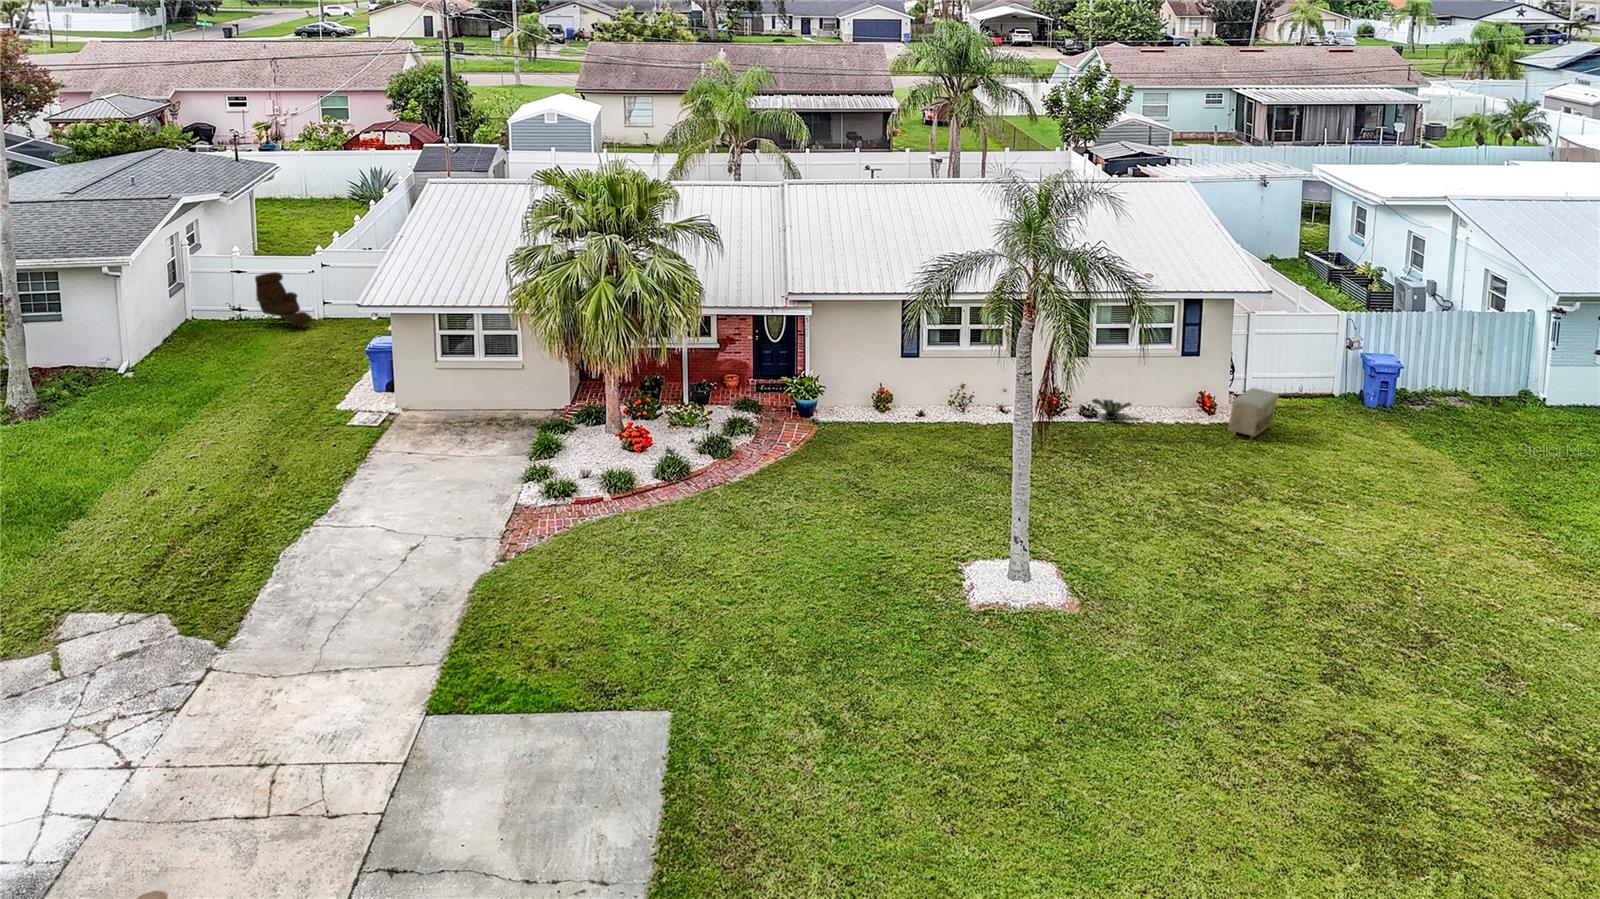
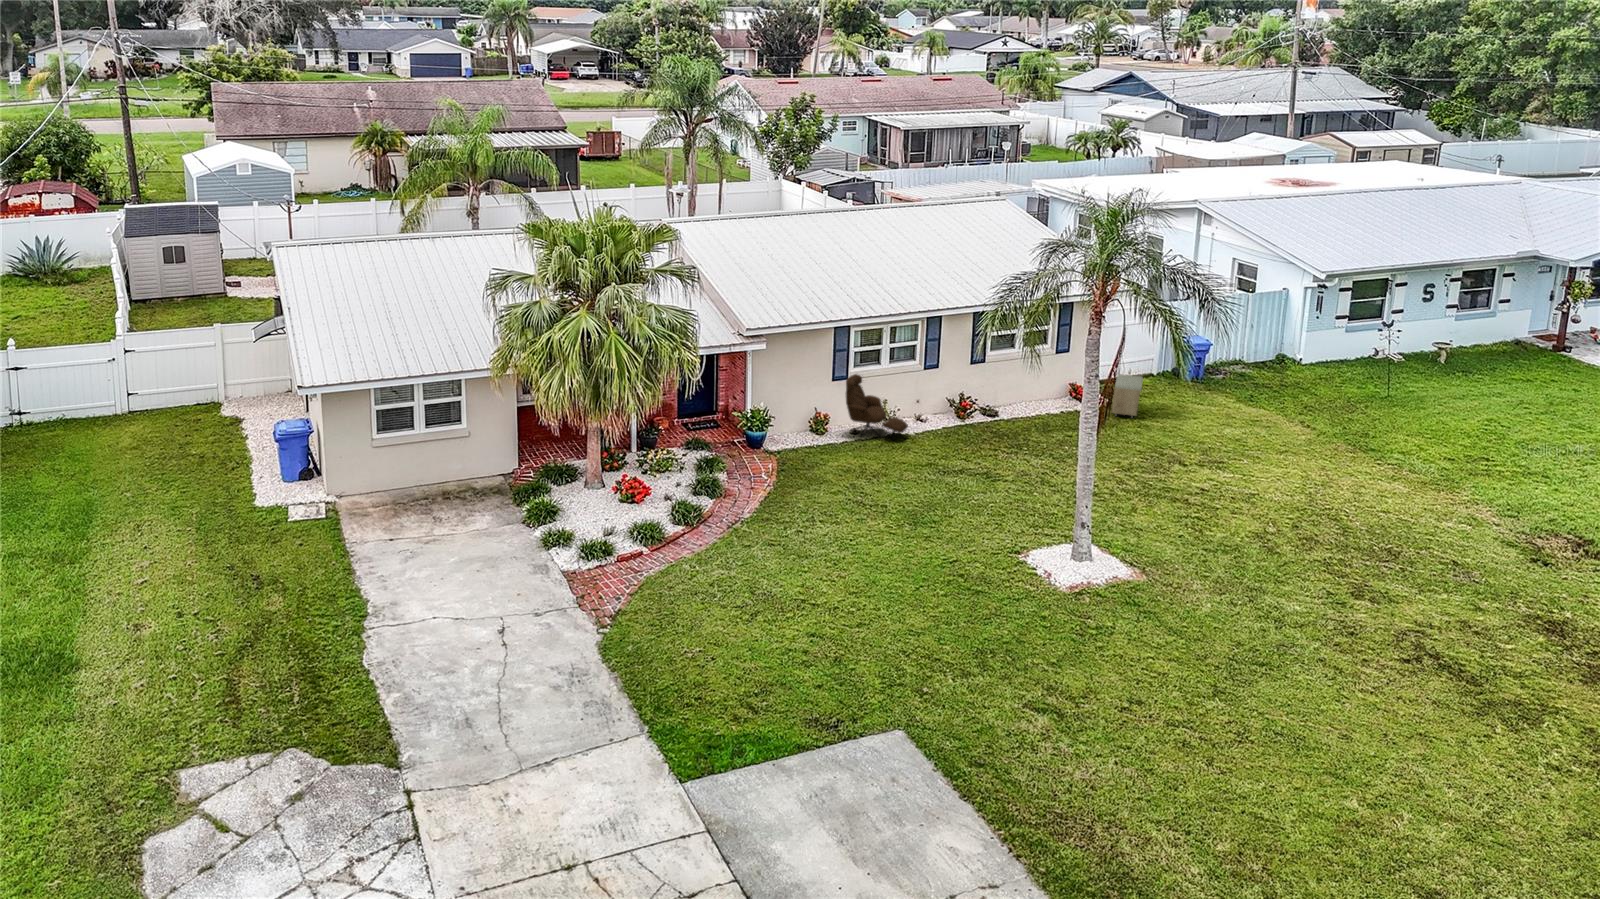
lounge chair: present [255,272,312,330] -> present [846,374,908,440]
potted plant: present [1092,399,1131,419] -> none [994,394,1028,417]

